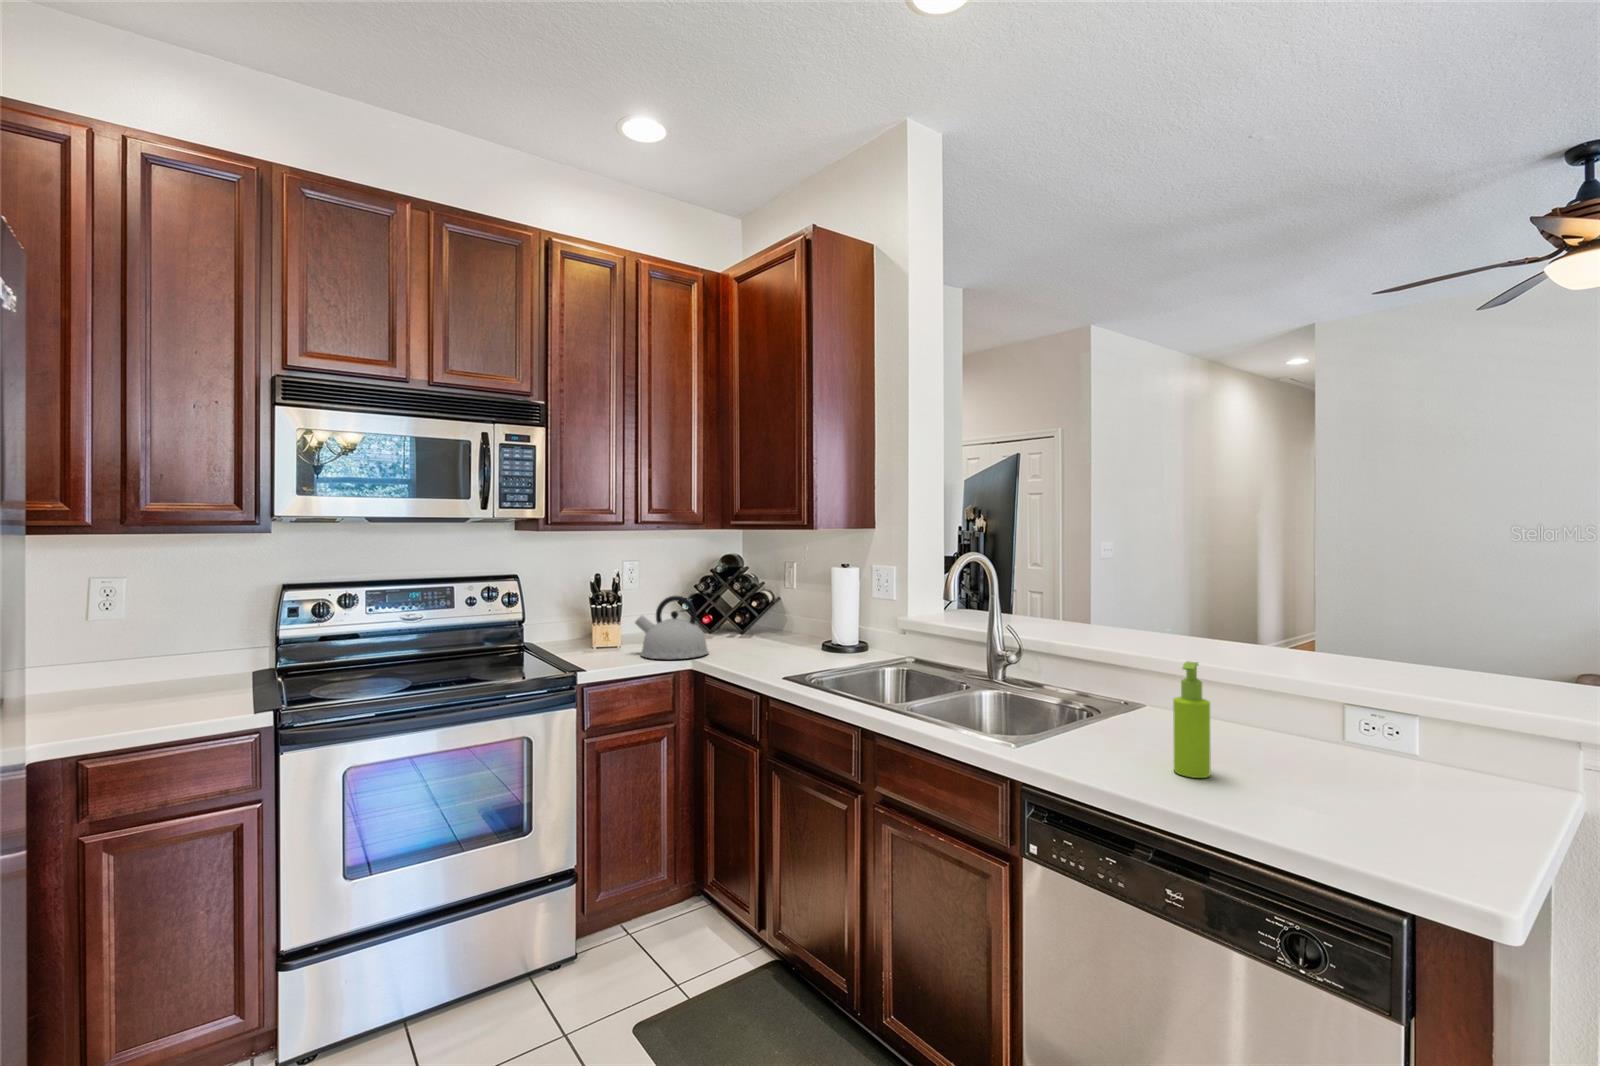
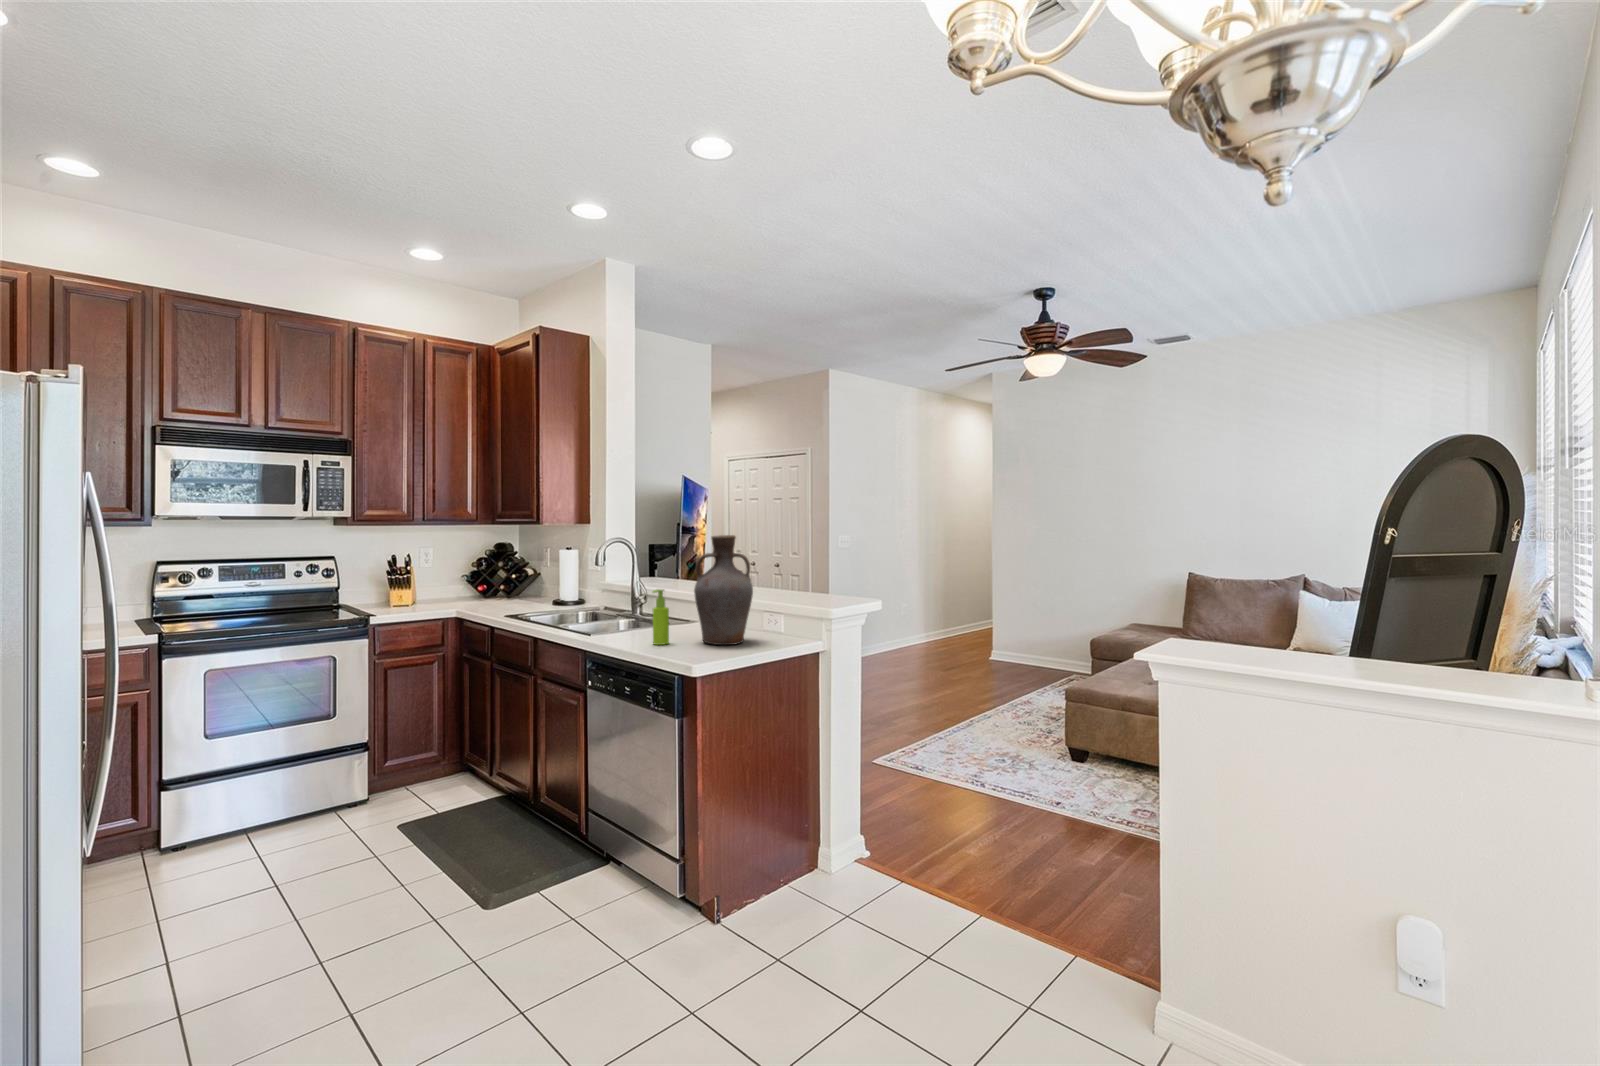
vase: none [1251,551,1397,786] -> present [694,535,753,645]
kettle: present [635,596,708,659] -> none [418,569,471,610]

